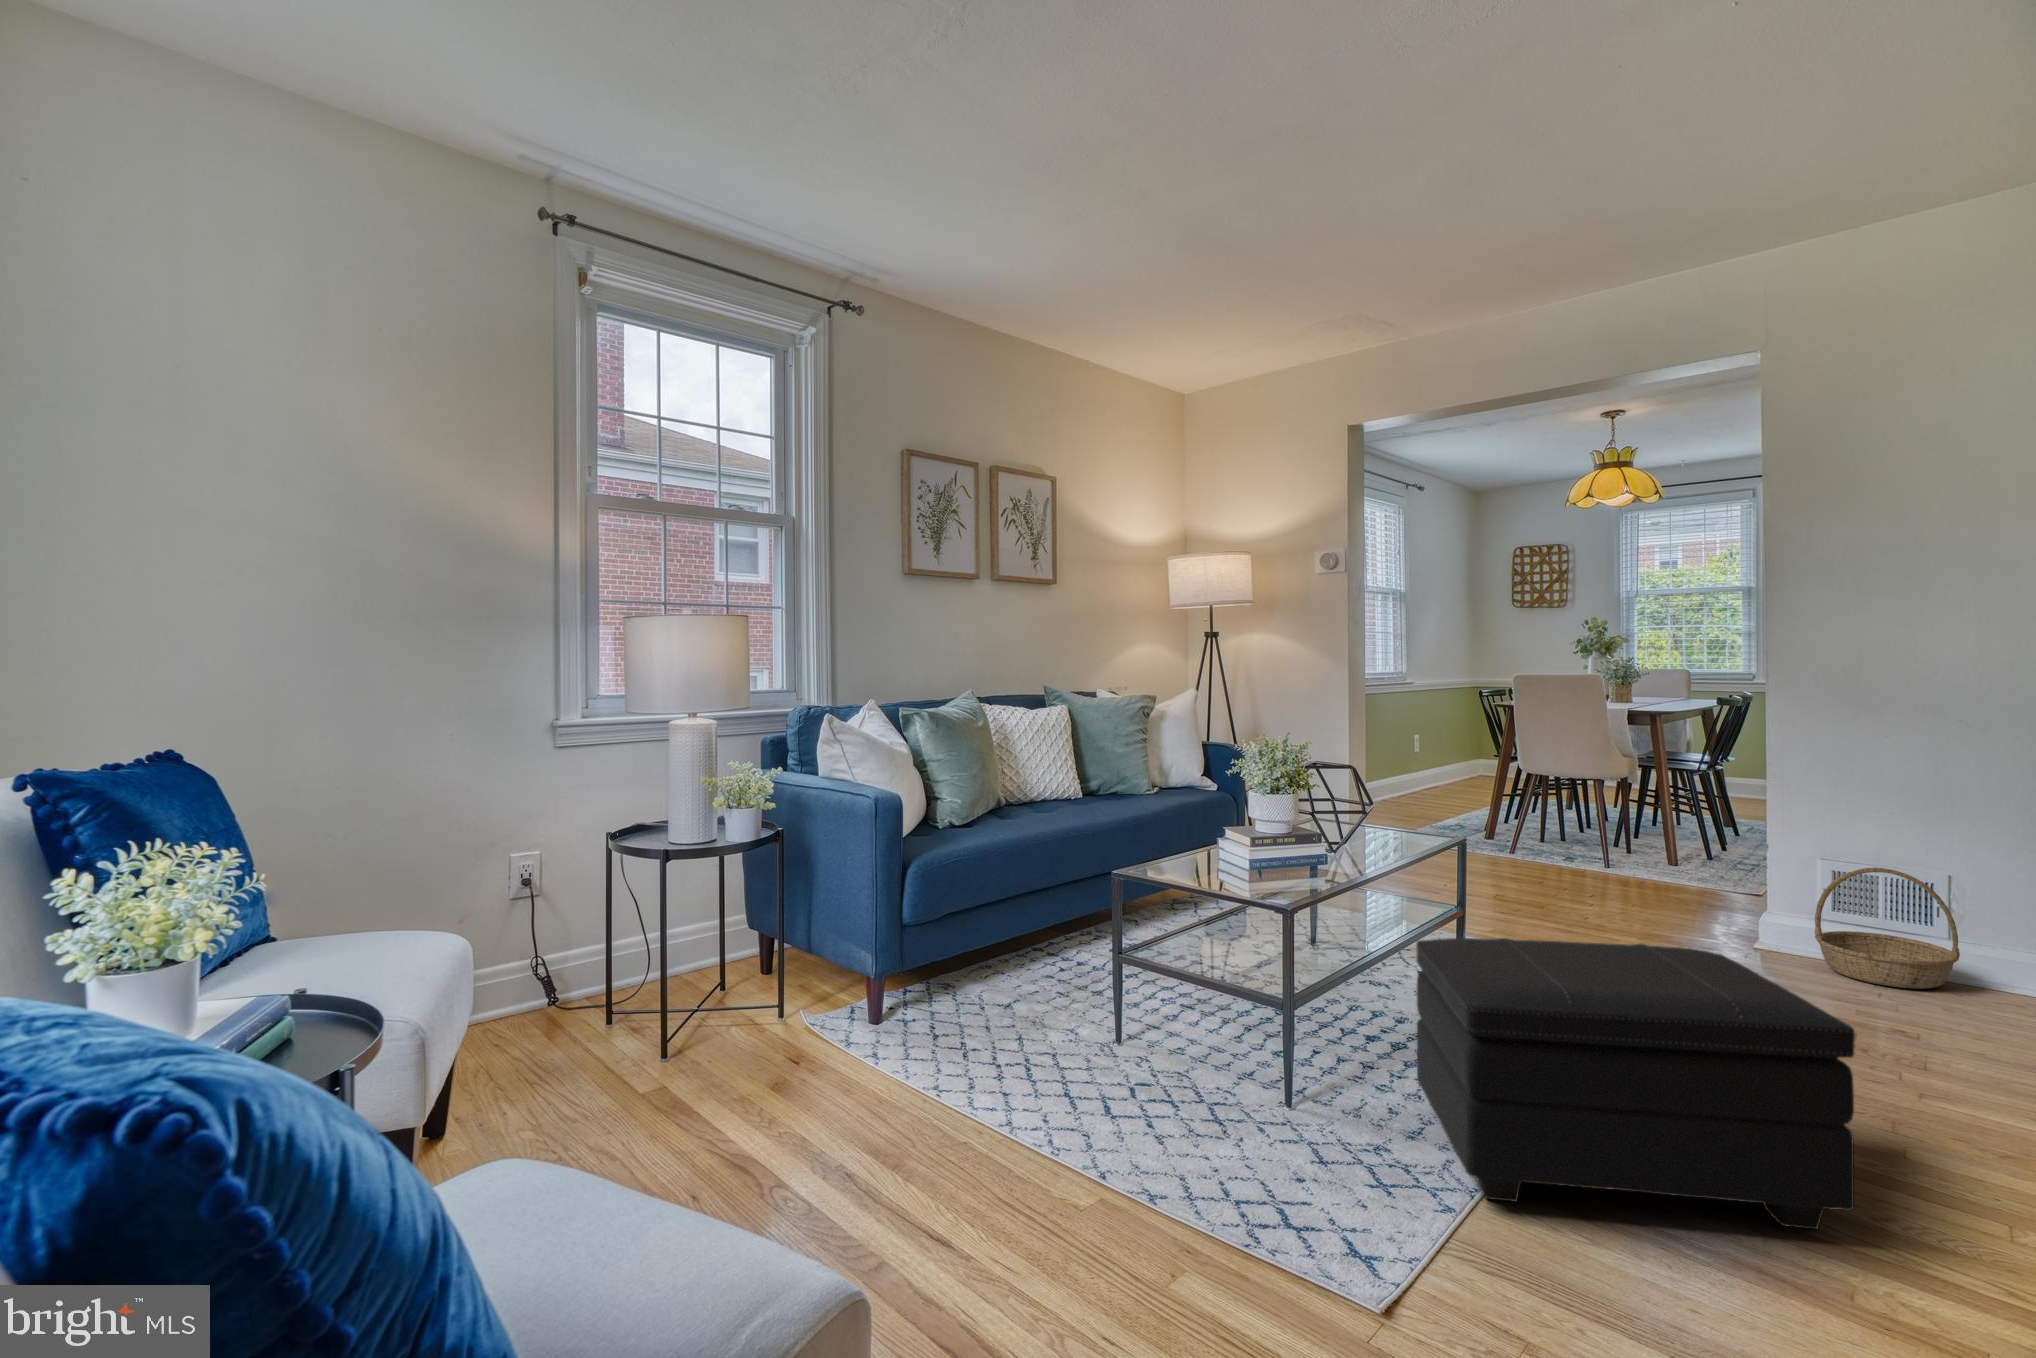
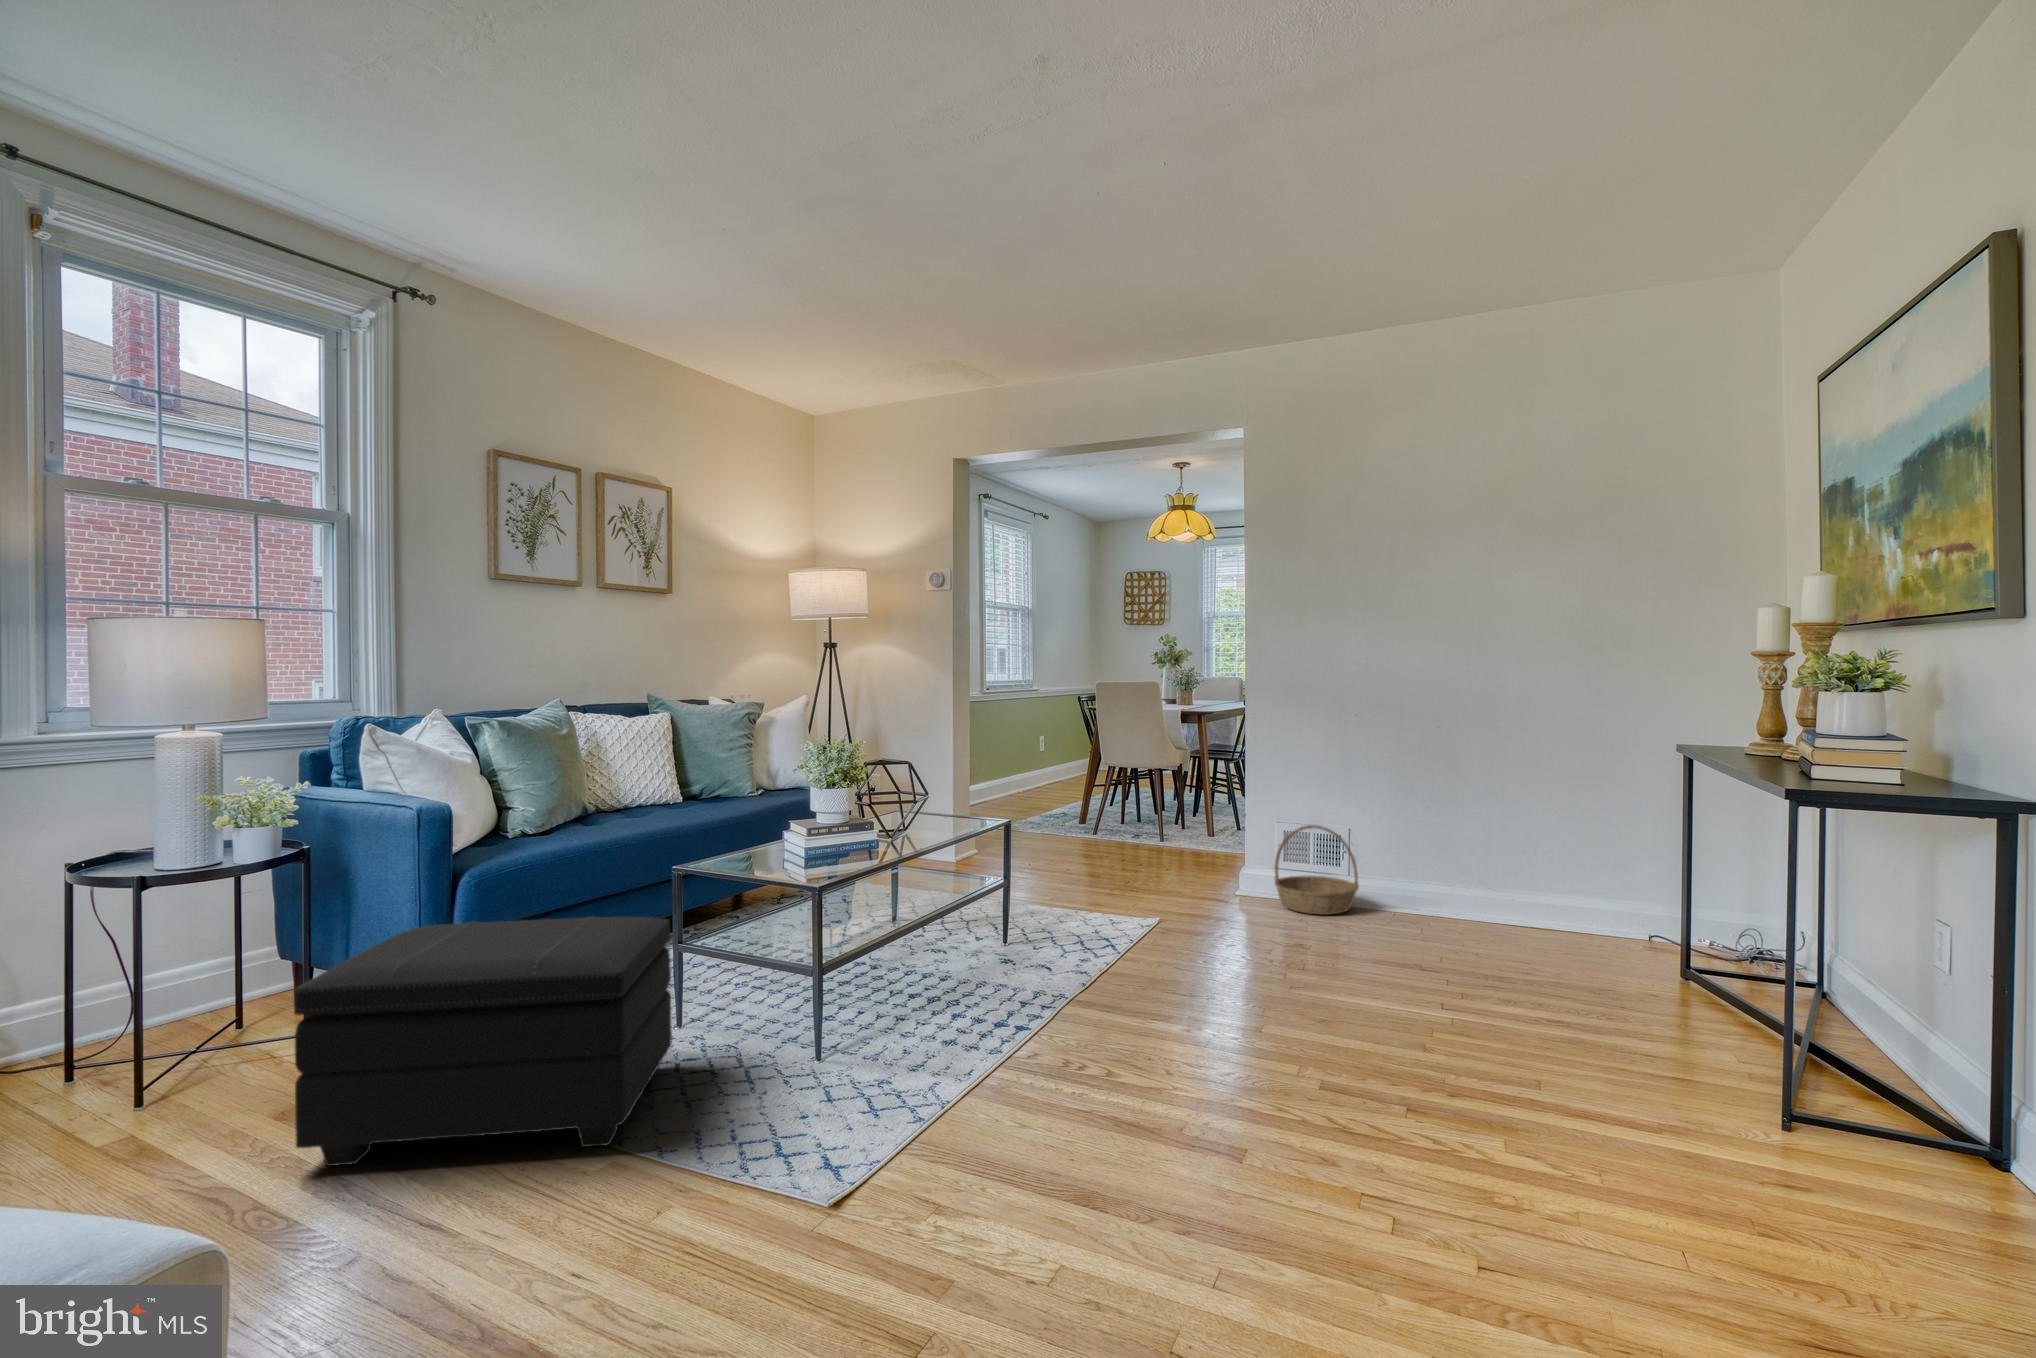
footstool: present [1416,938,1855,1229] -> present [294,916,671,1166]

